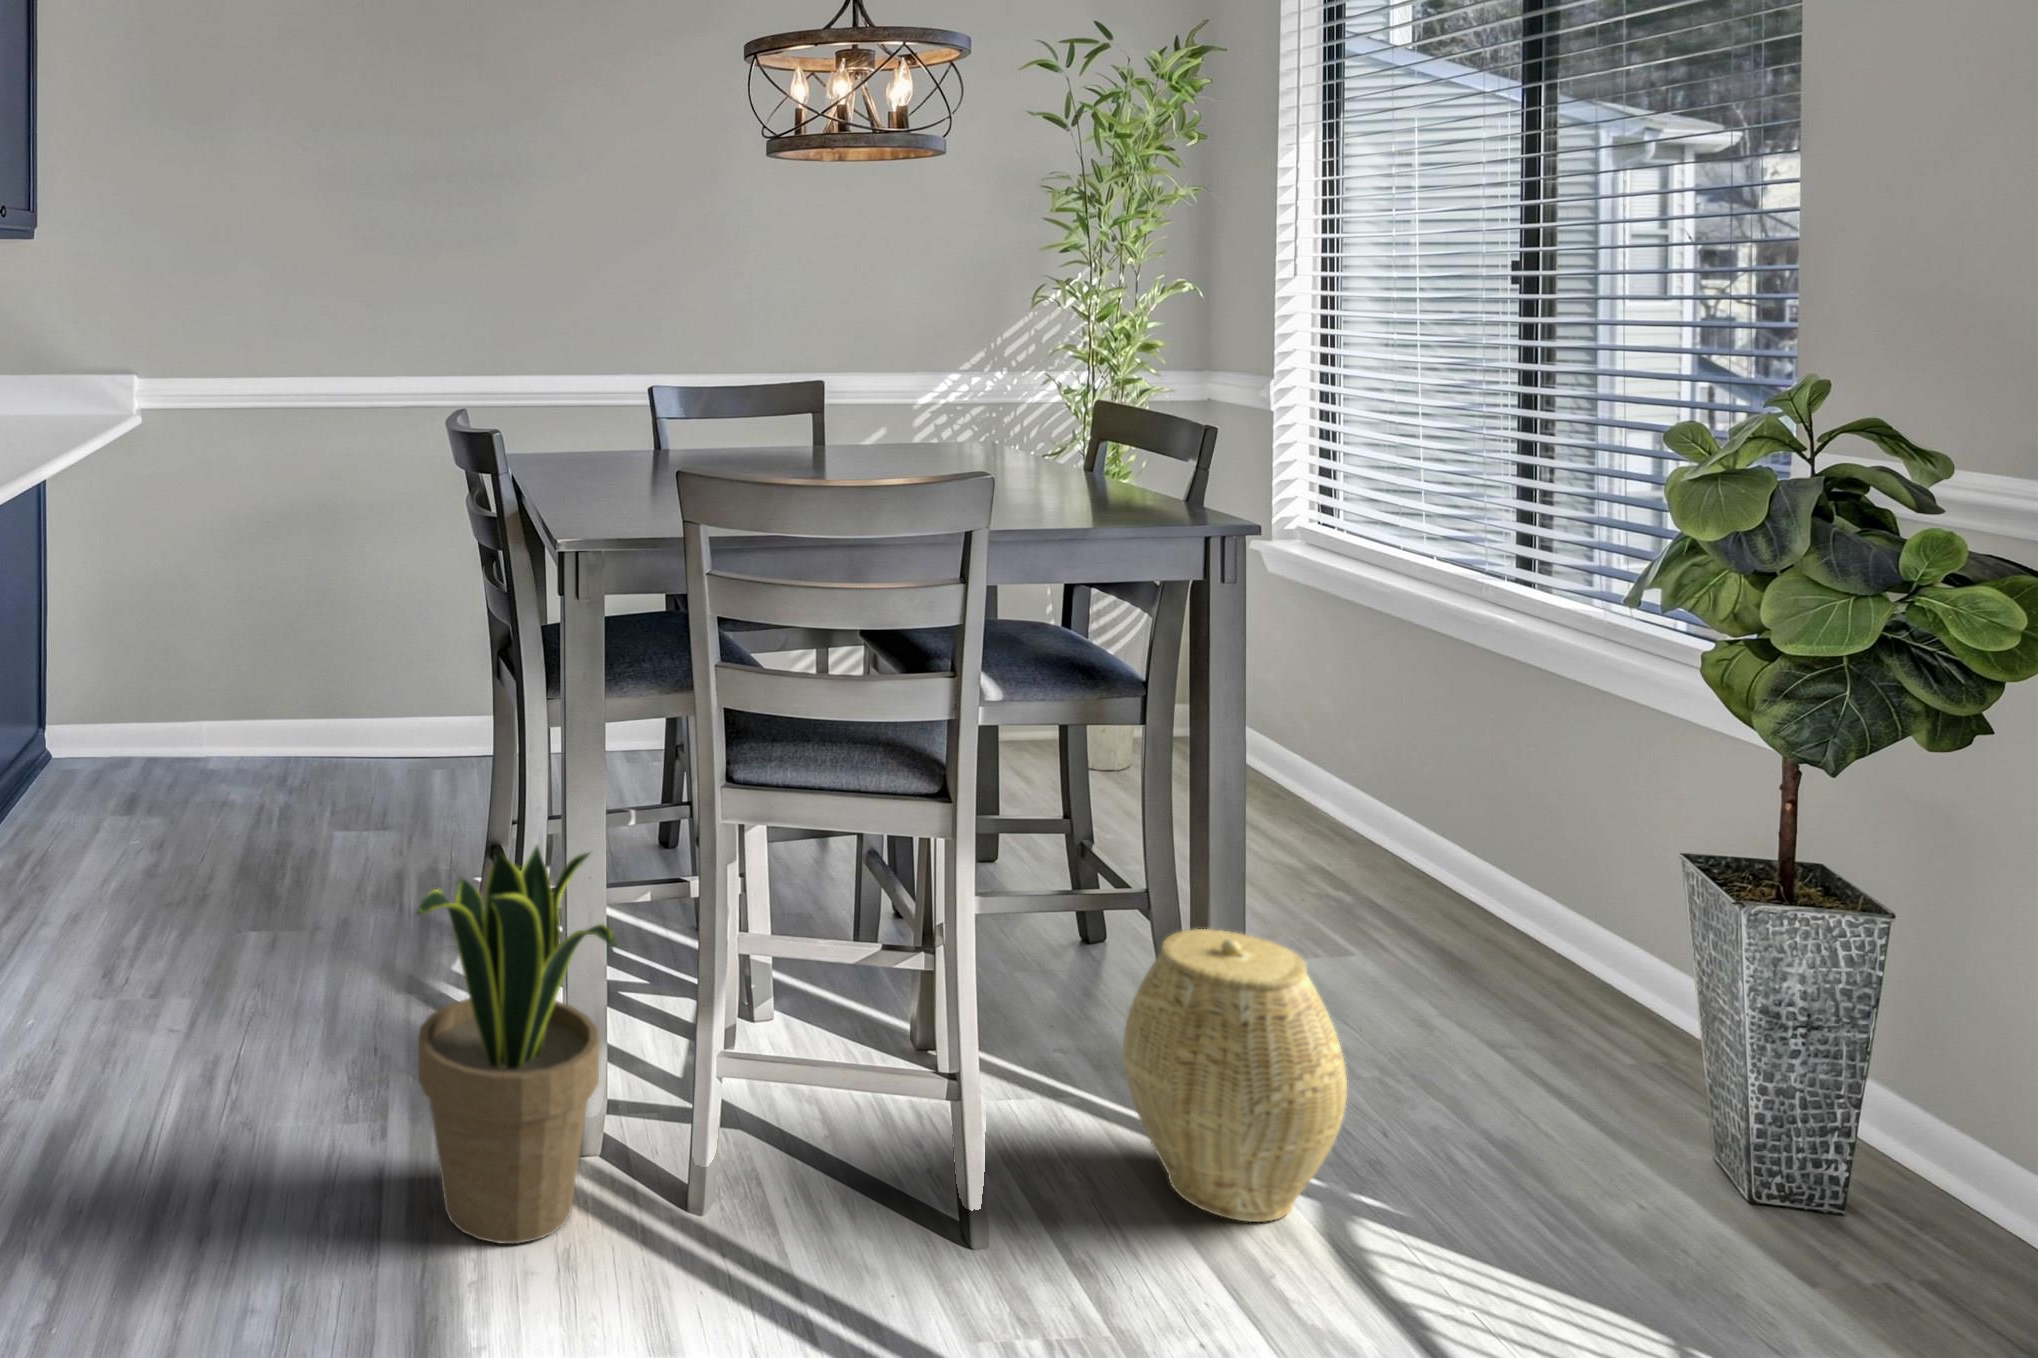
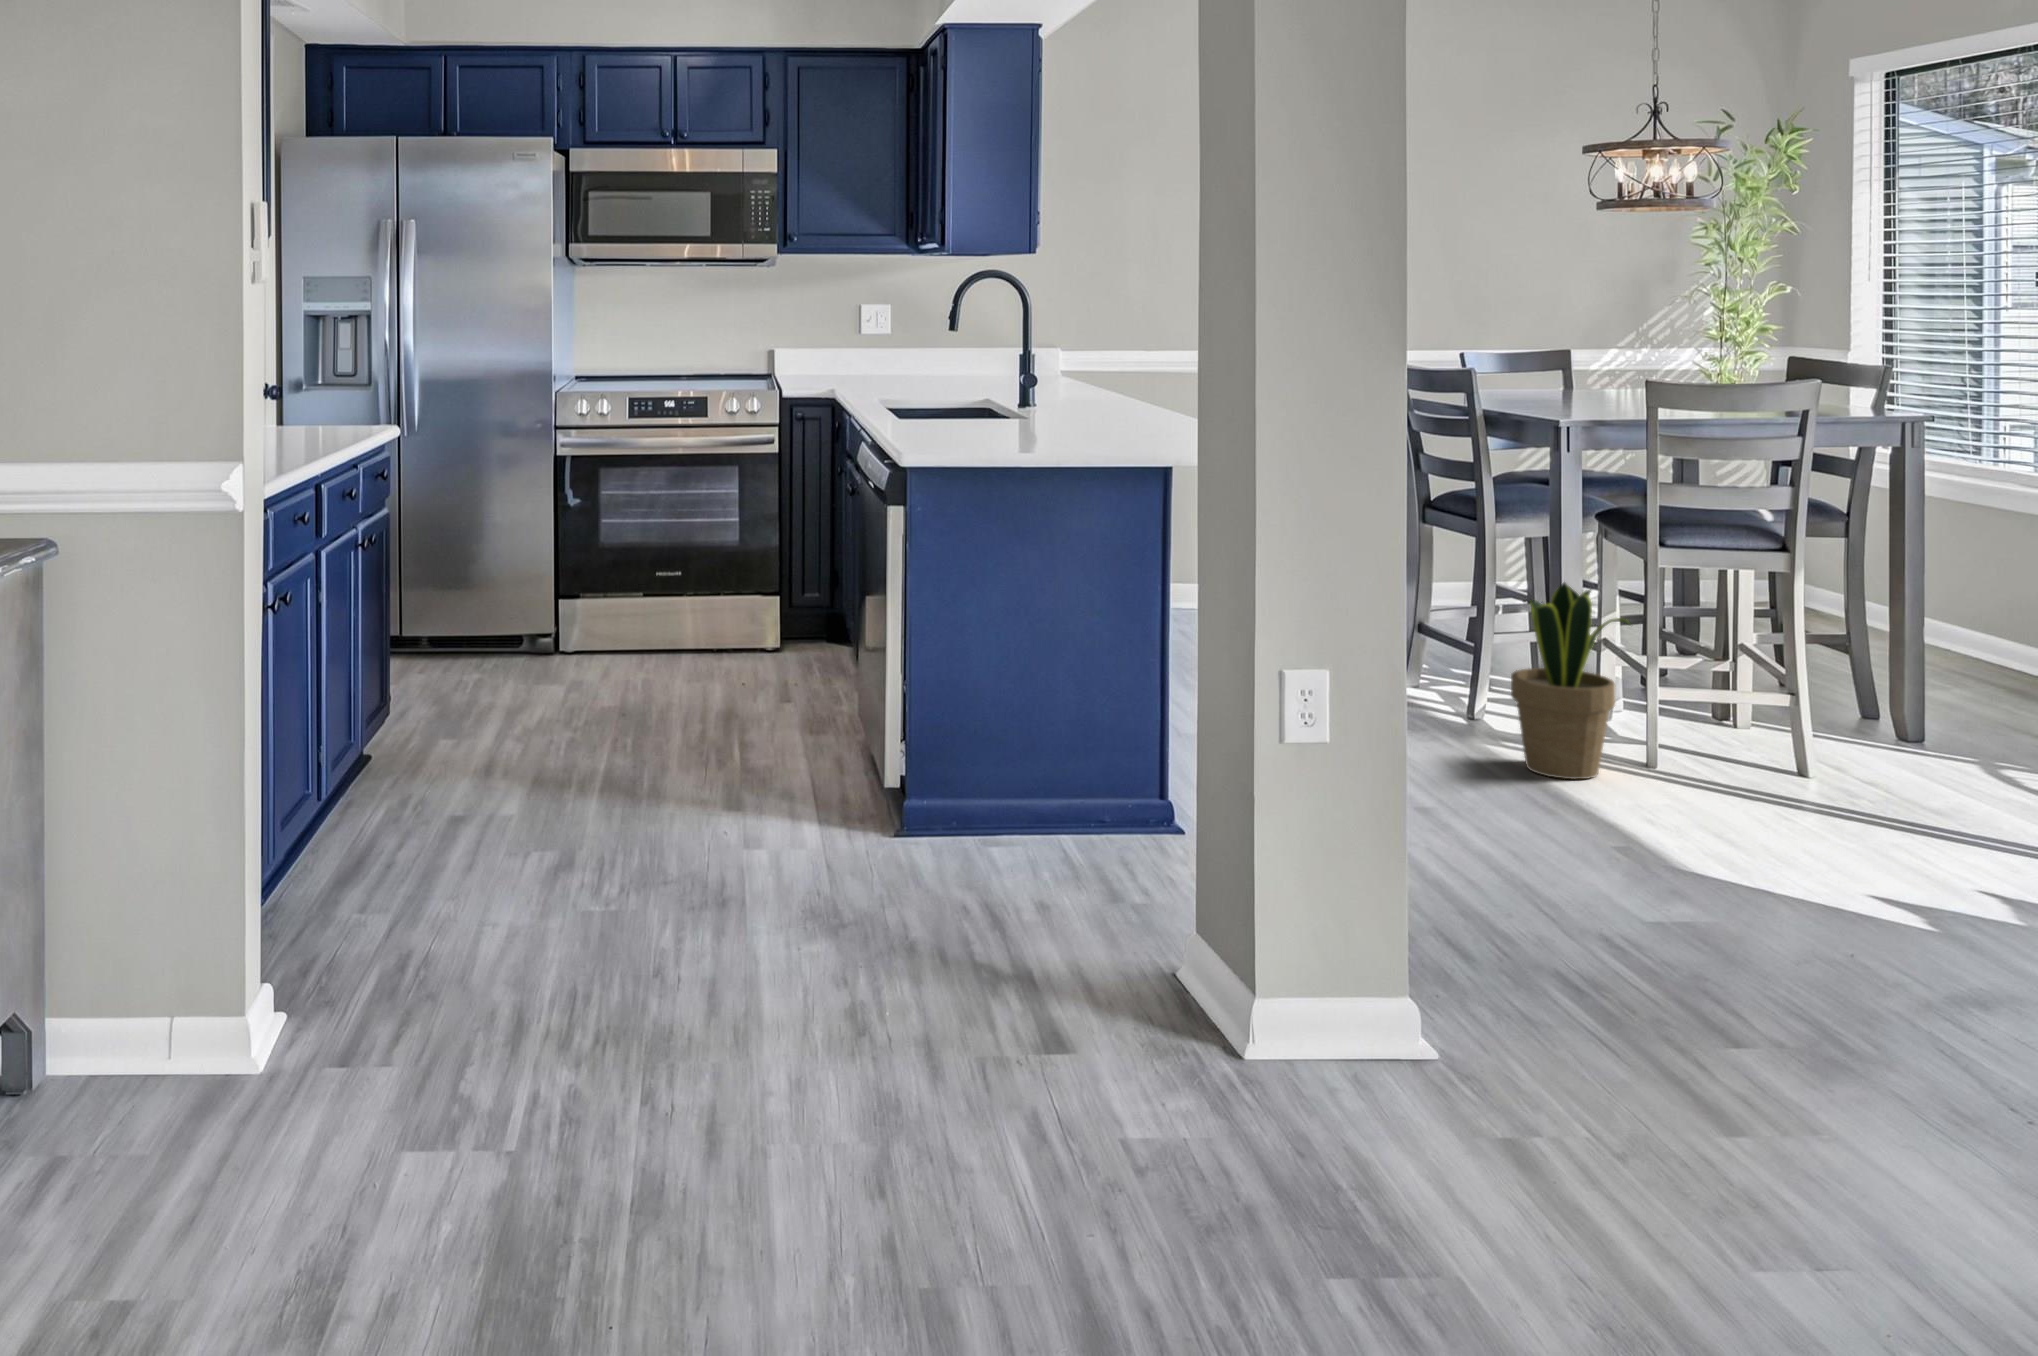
woven basket: present [1123,929,1347,1222] -> none [1872,633,2003,774]

